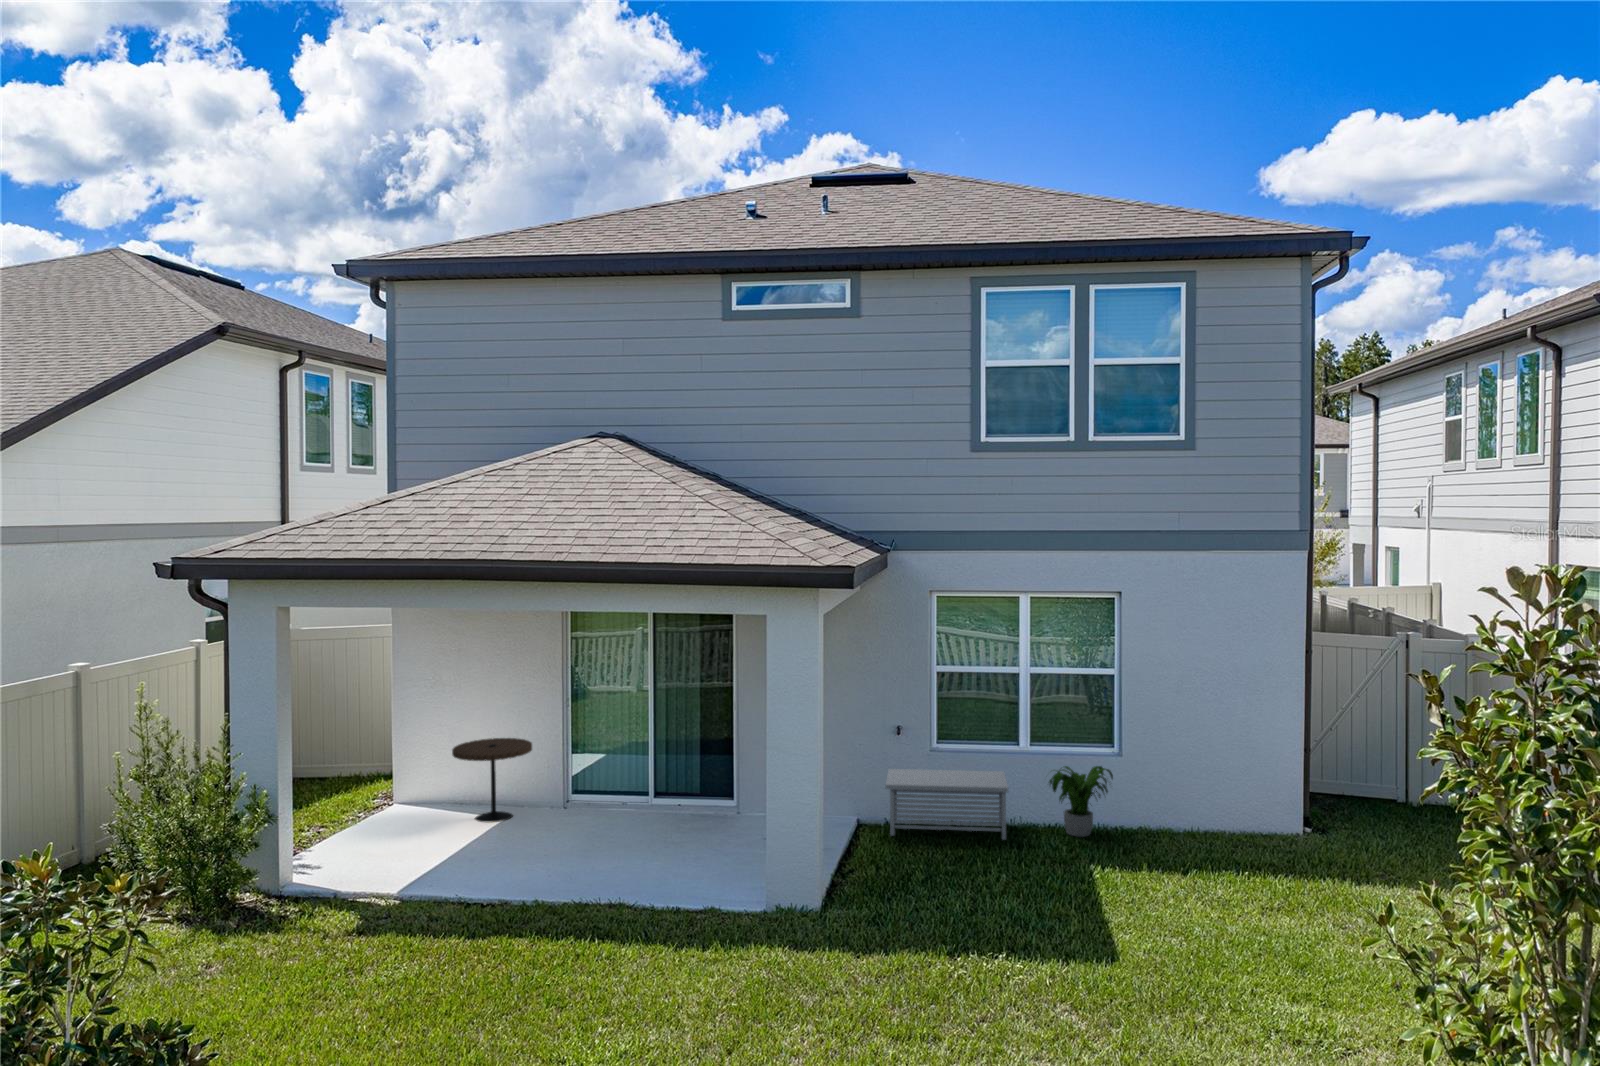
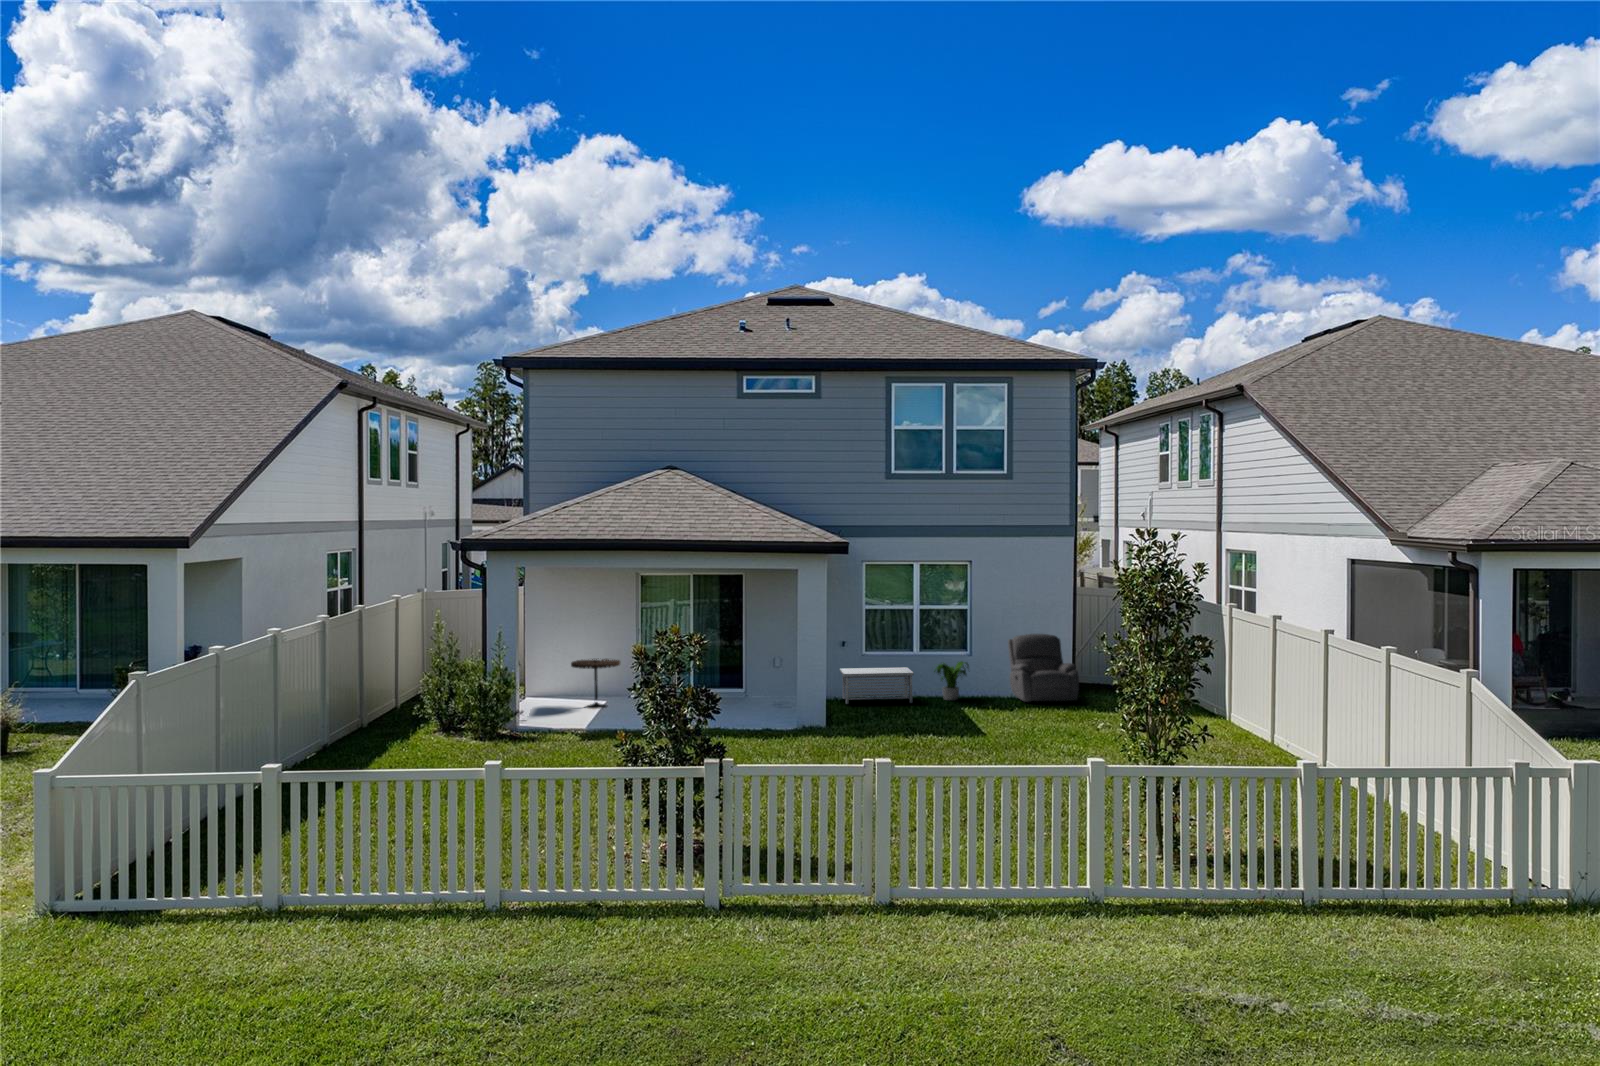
chair: none [1185,722,1320,858] -> present [1008,634,1079,703]

